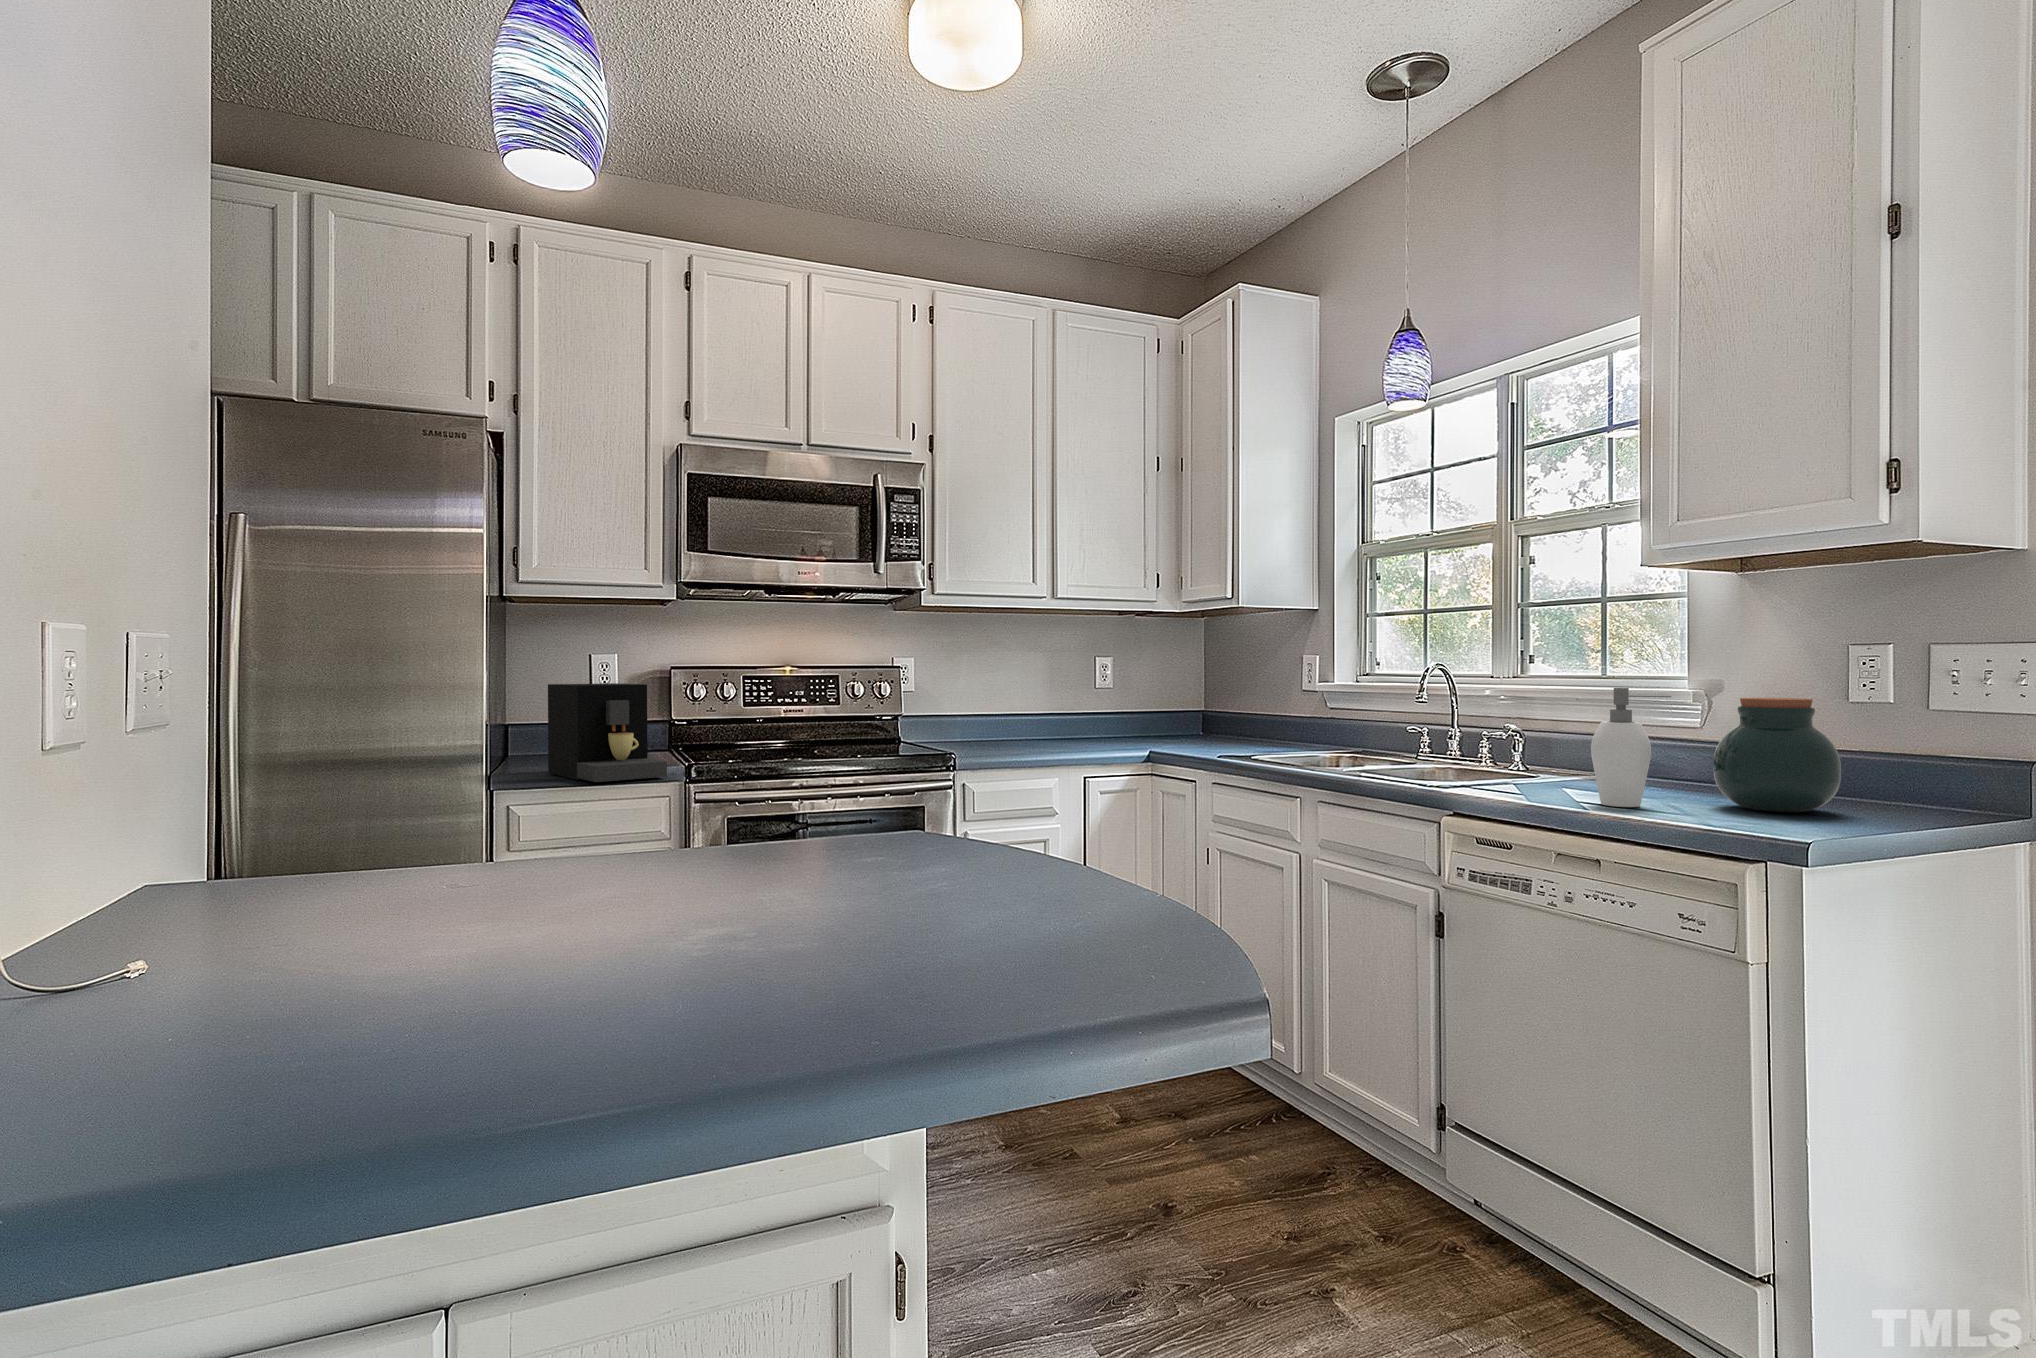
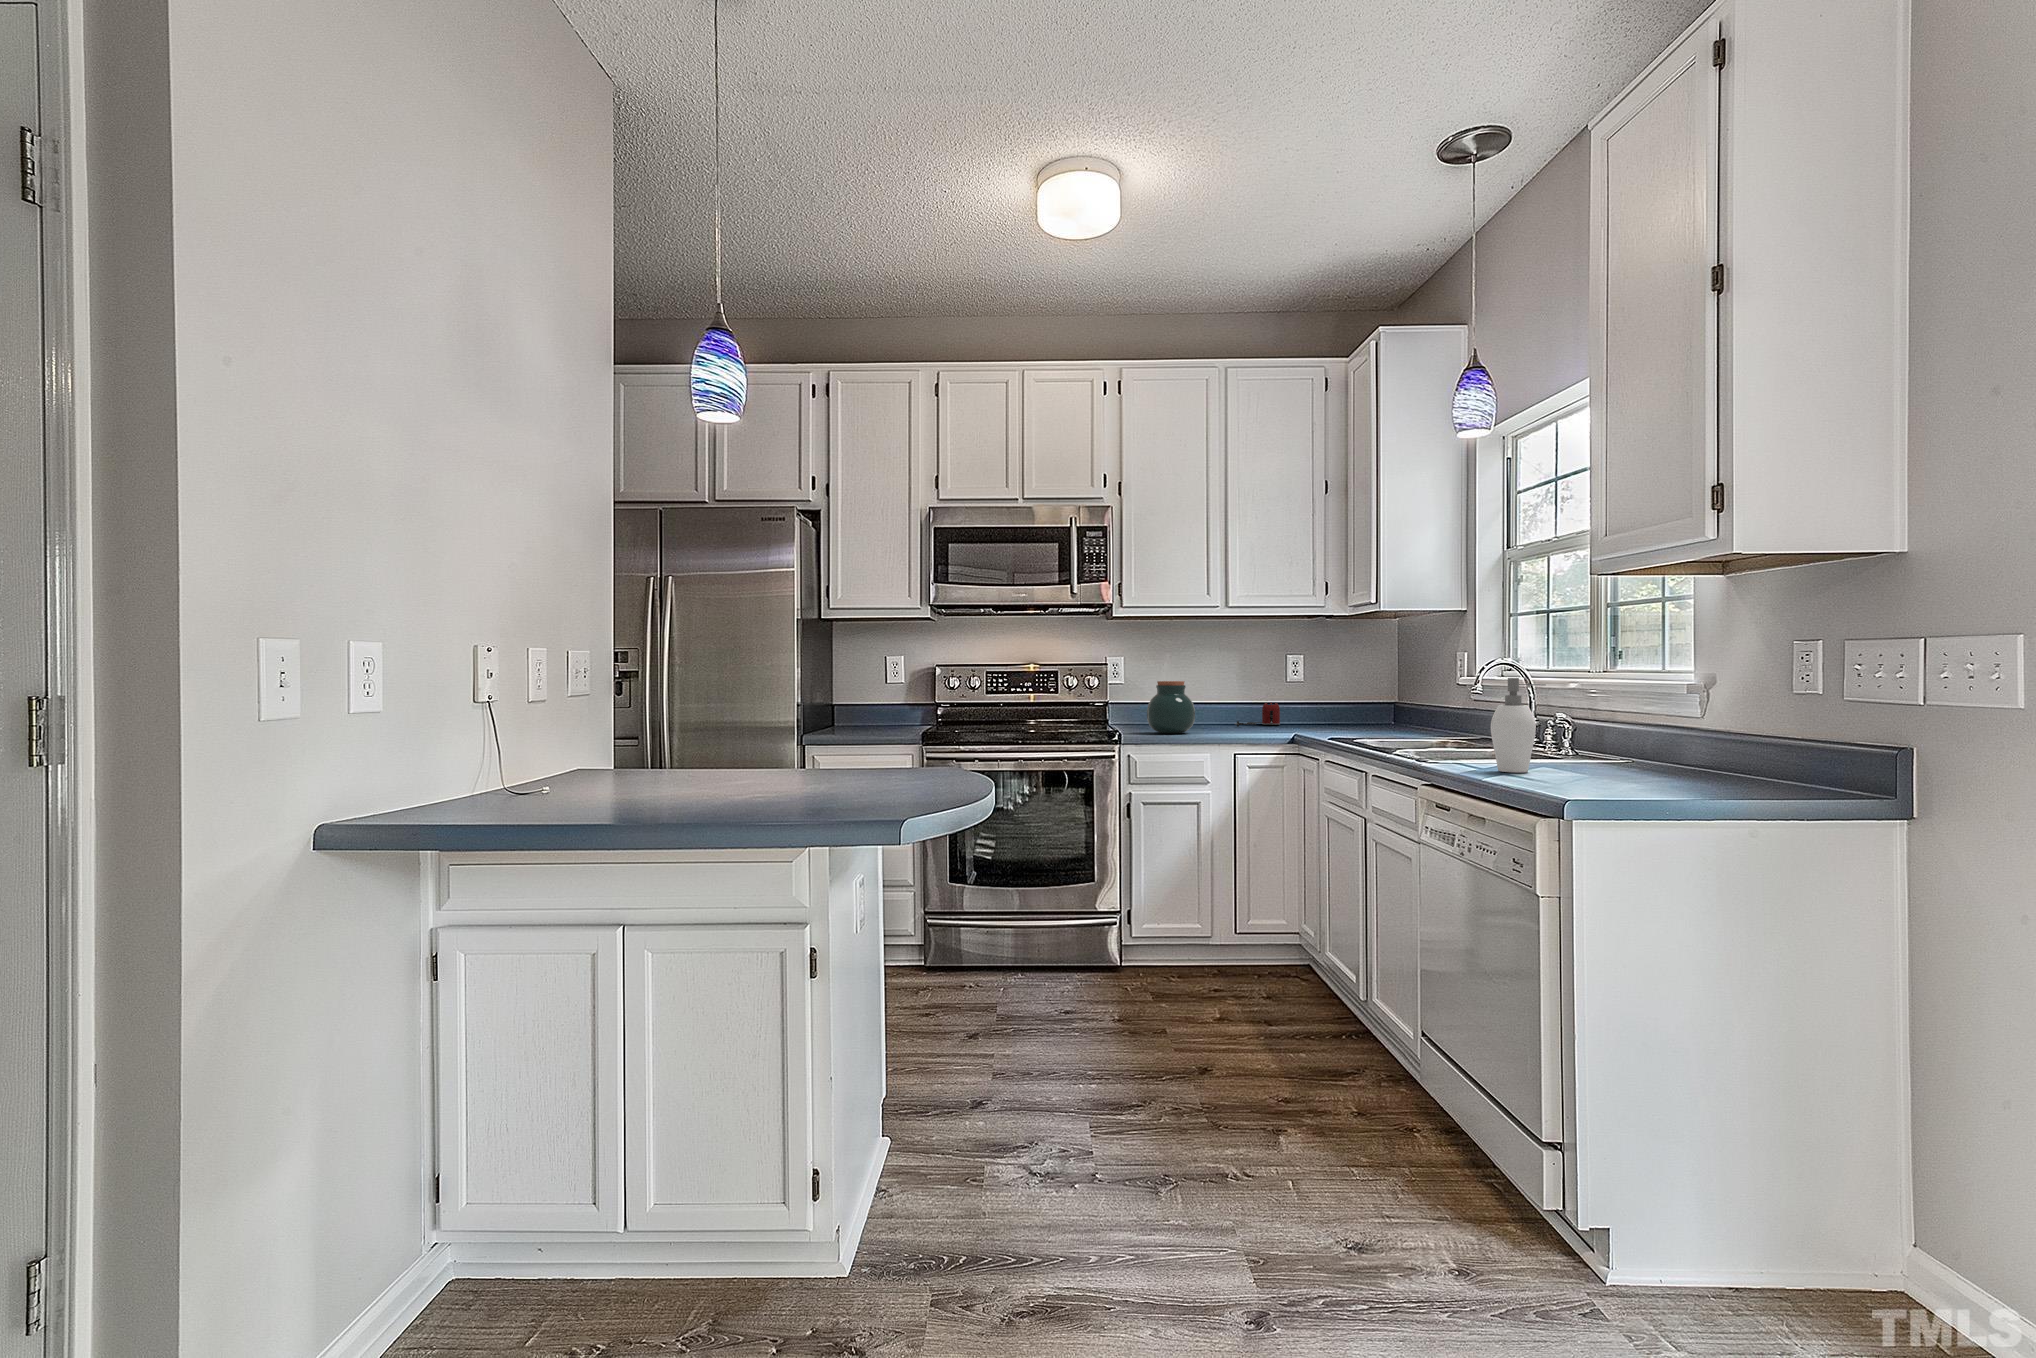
coffee maker: present [548,683,667,782] -> none [845,675,907,739]
jar: present [1713,698,1841,812] -> present [1147,681,1195,734]
toaster: none [1046,712,1090,741] -> present [1235,703,1280,727]

